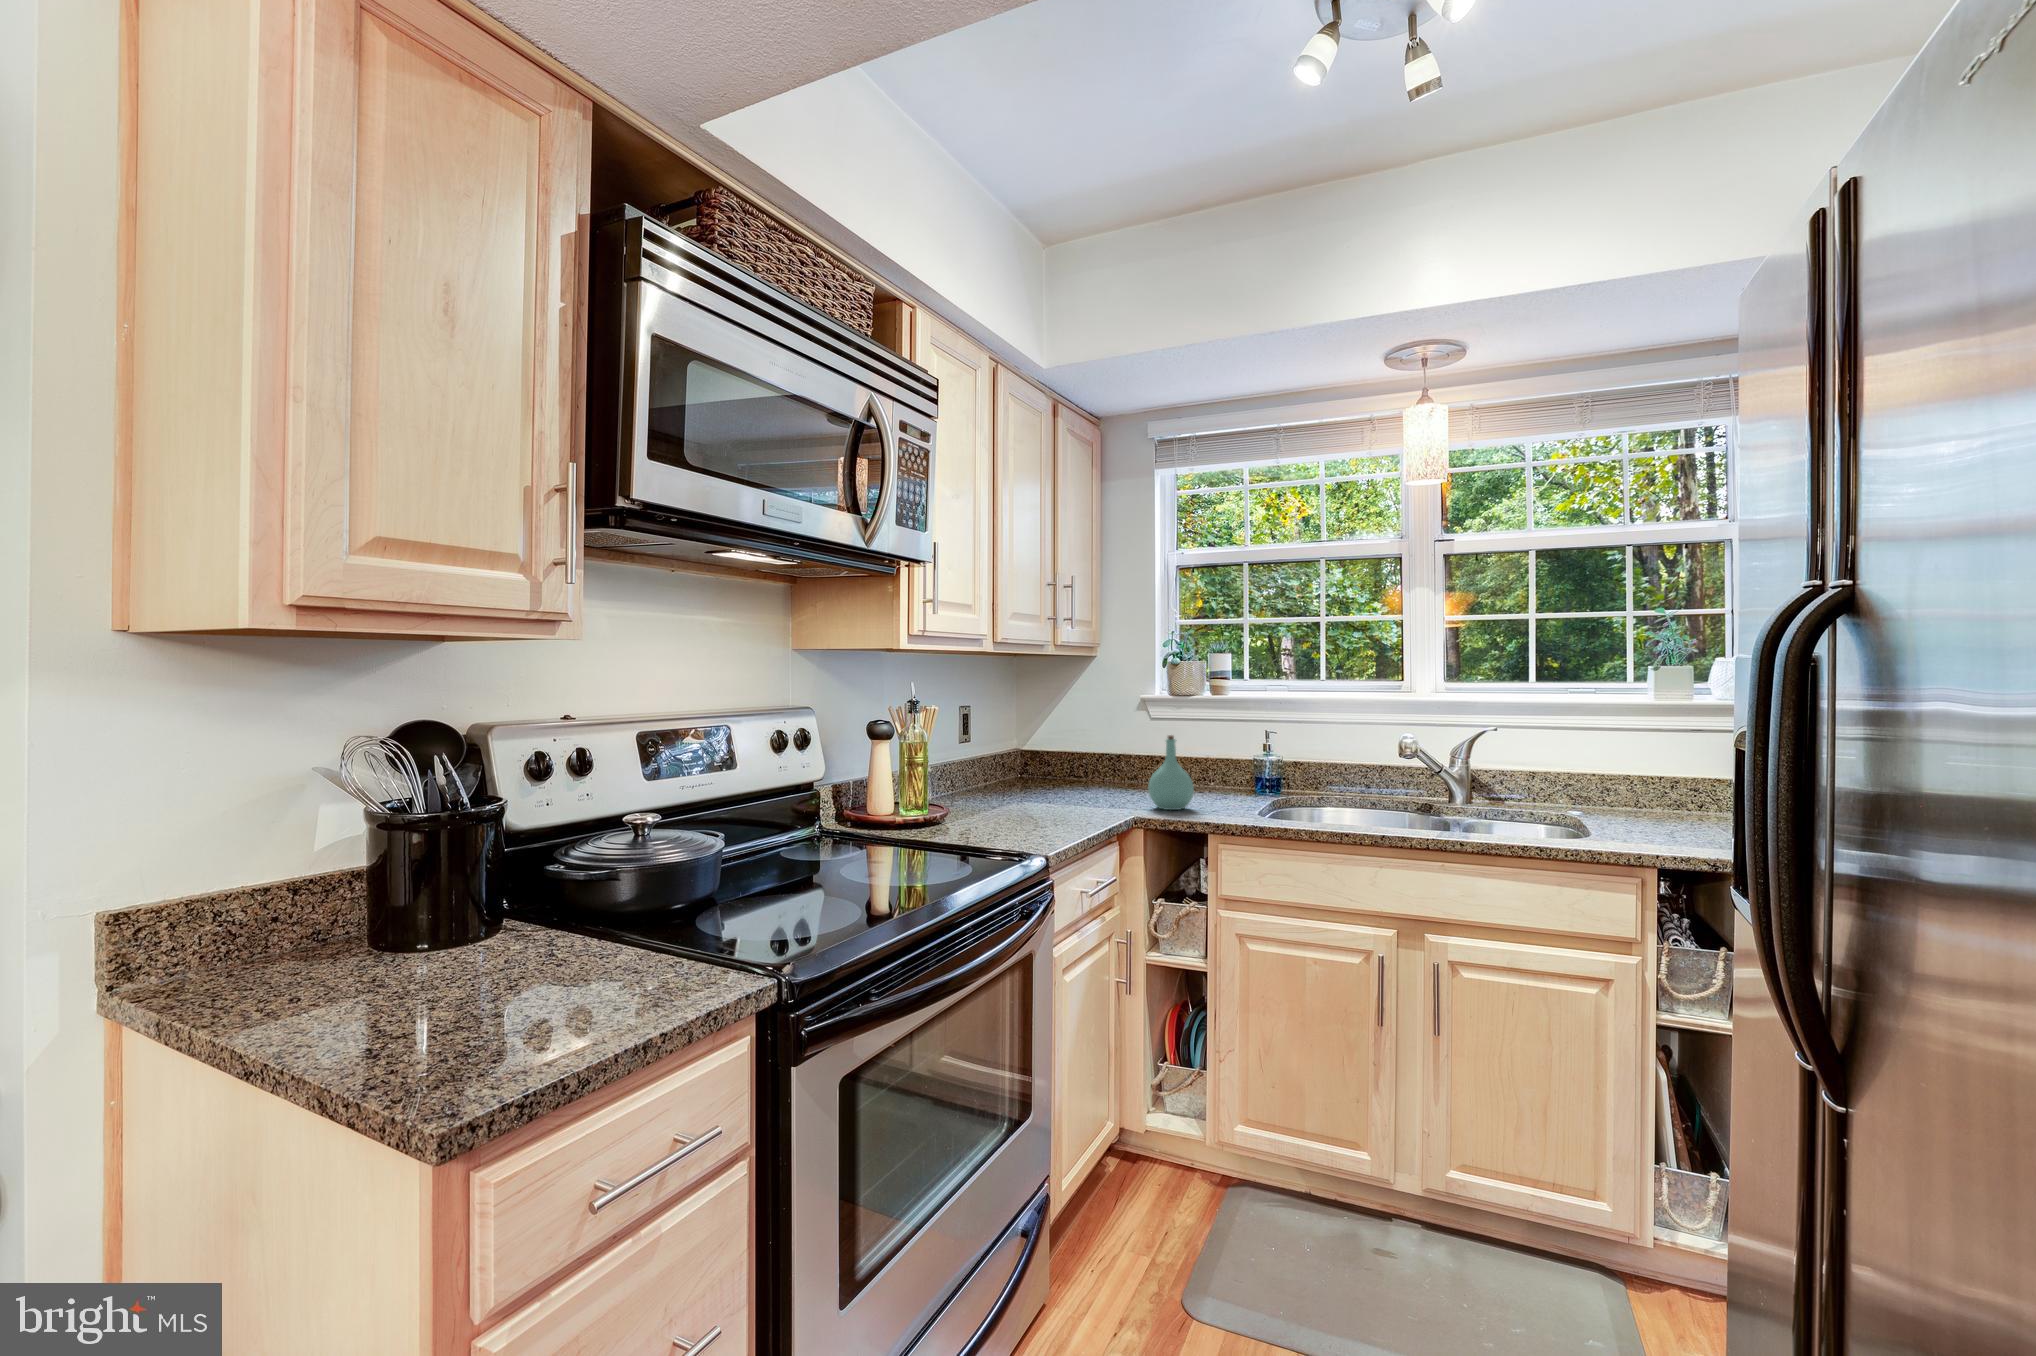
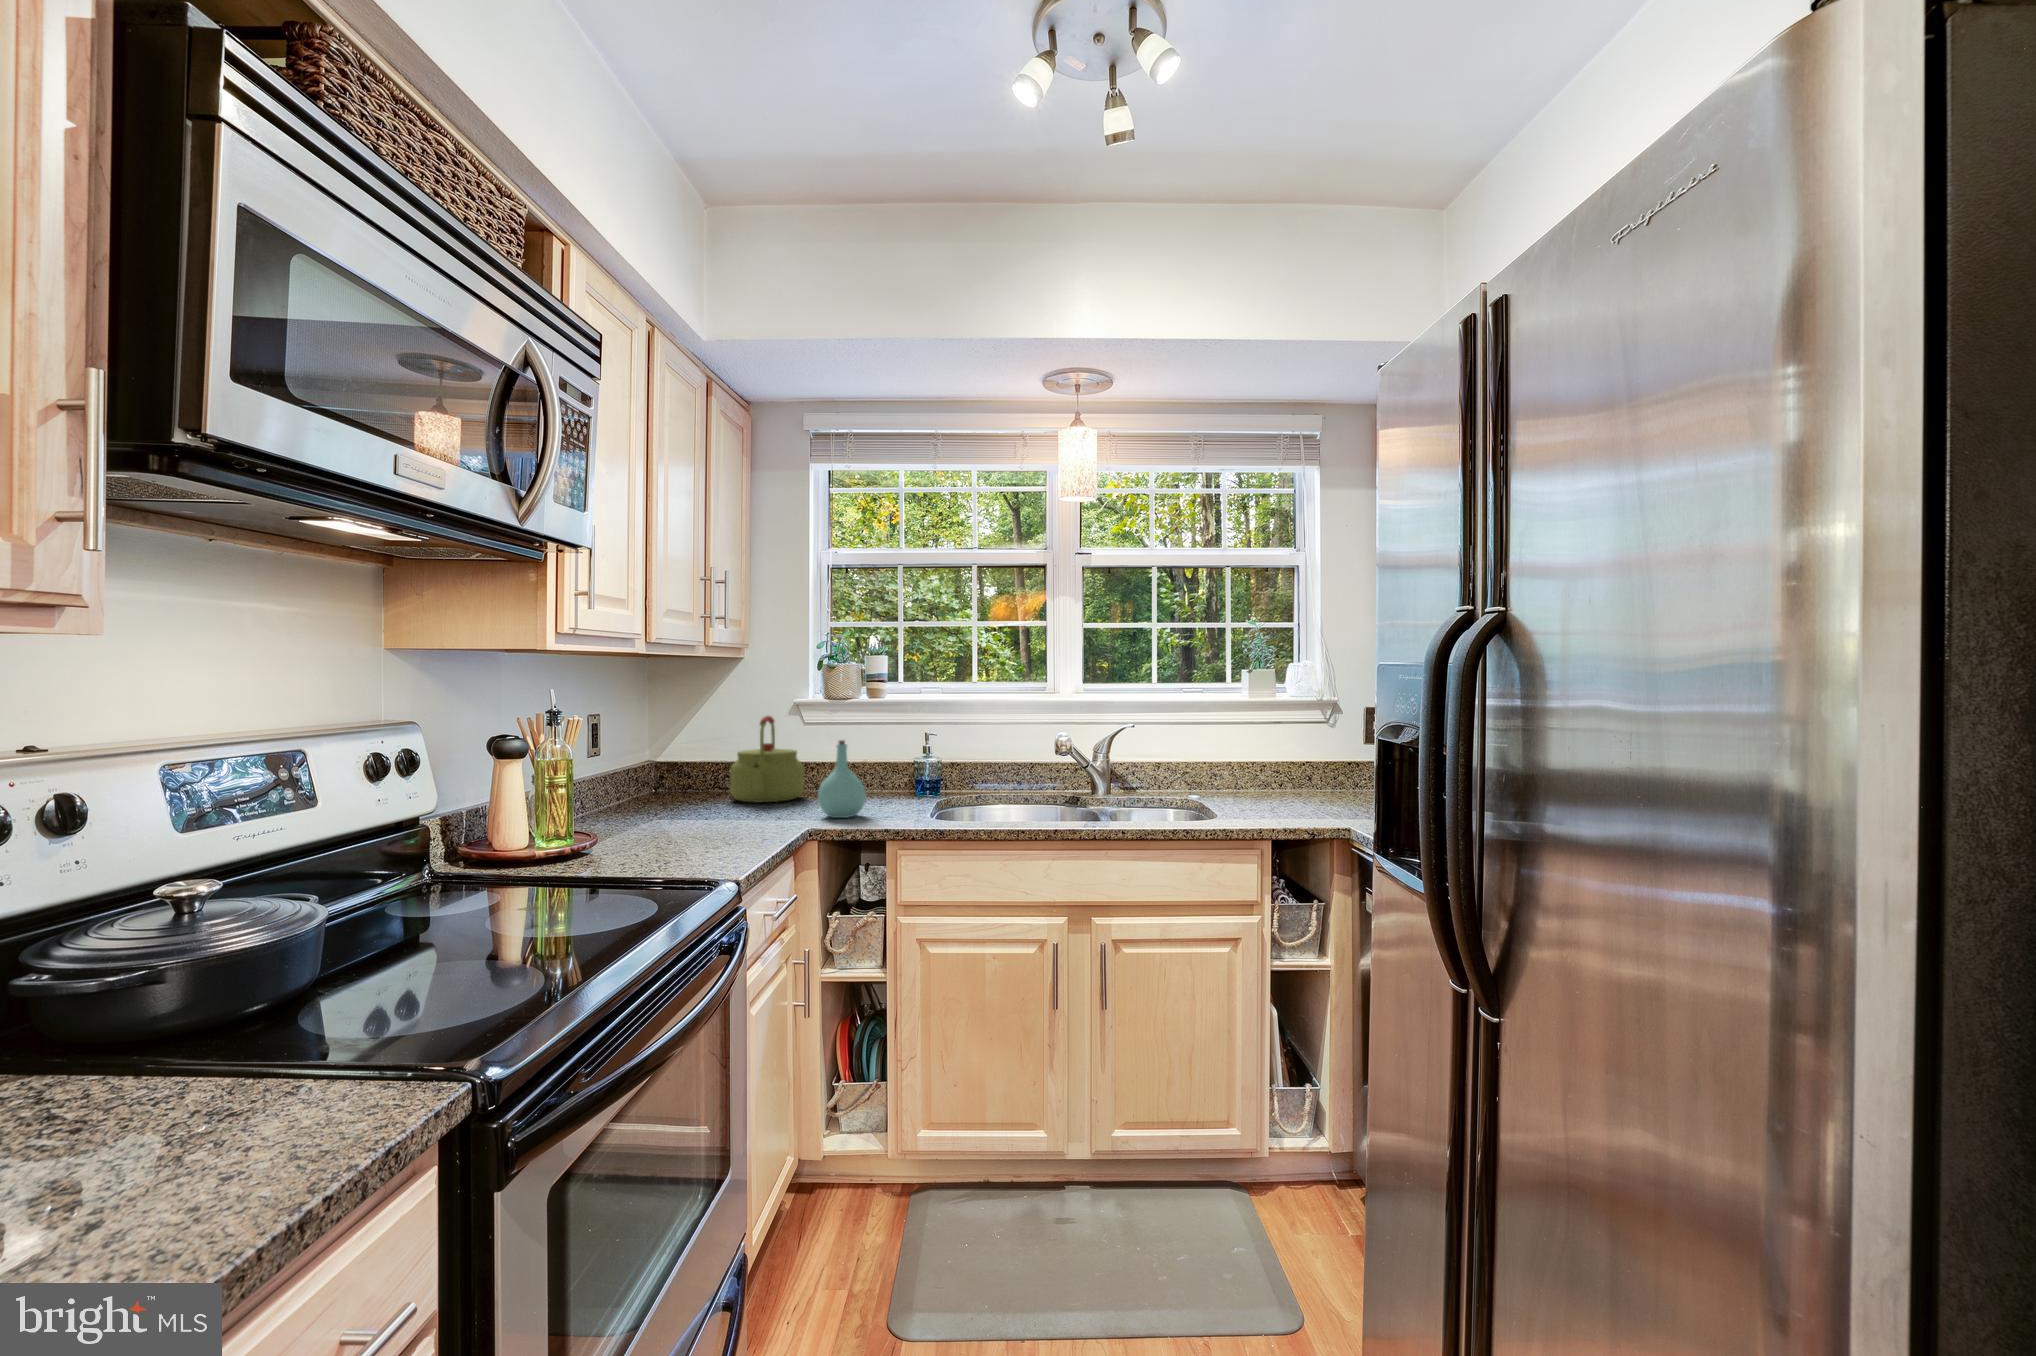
kettle: none [1080,710,1147,791] -> present [730,716,804,803]

